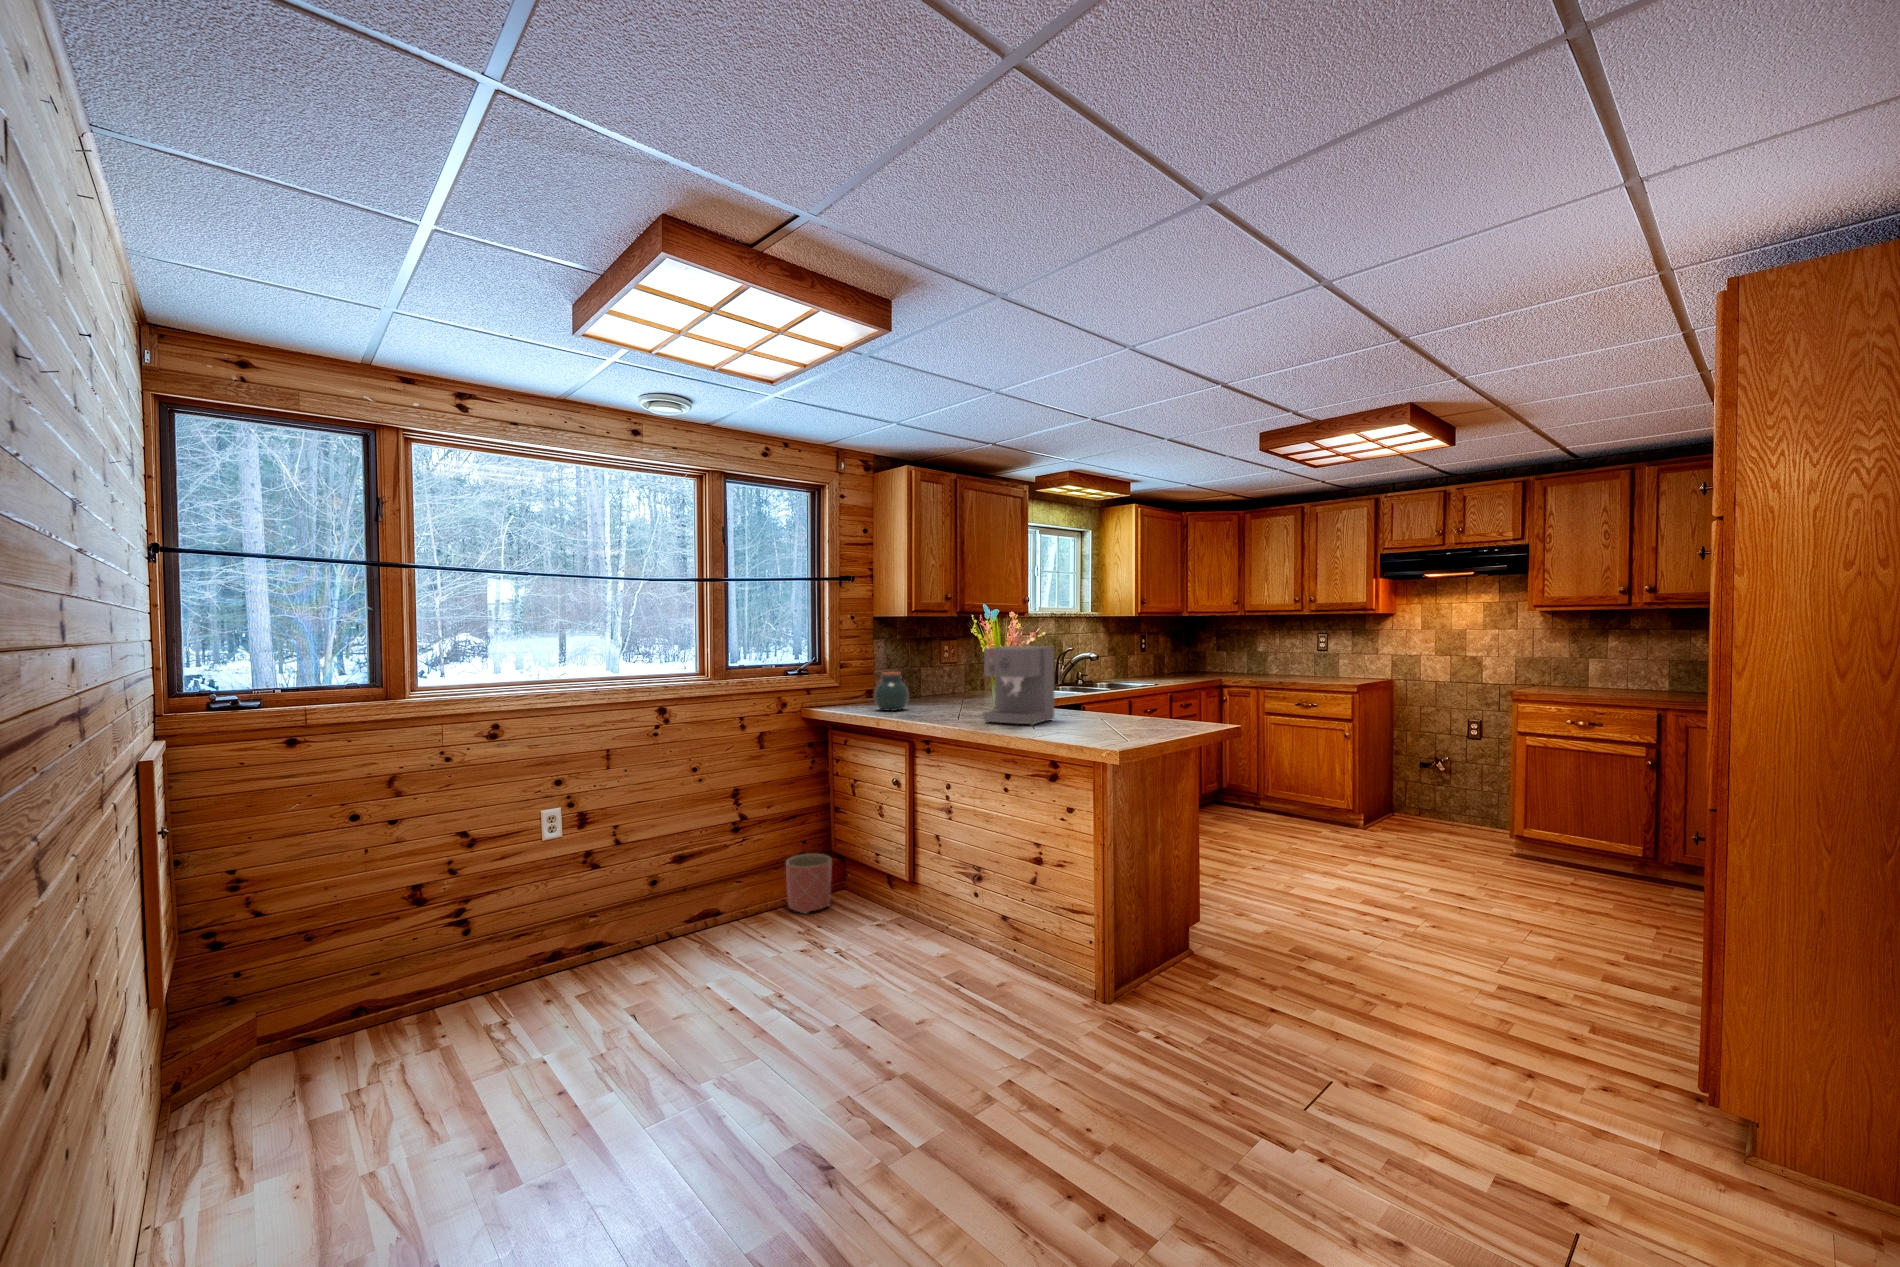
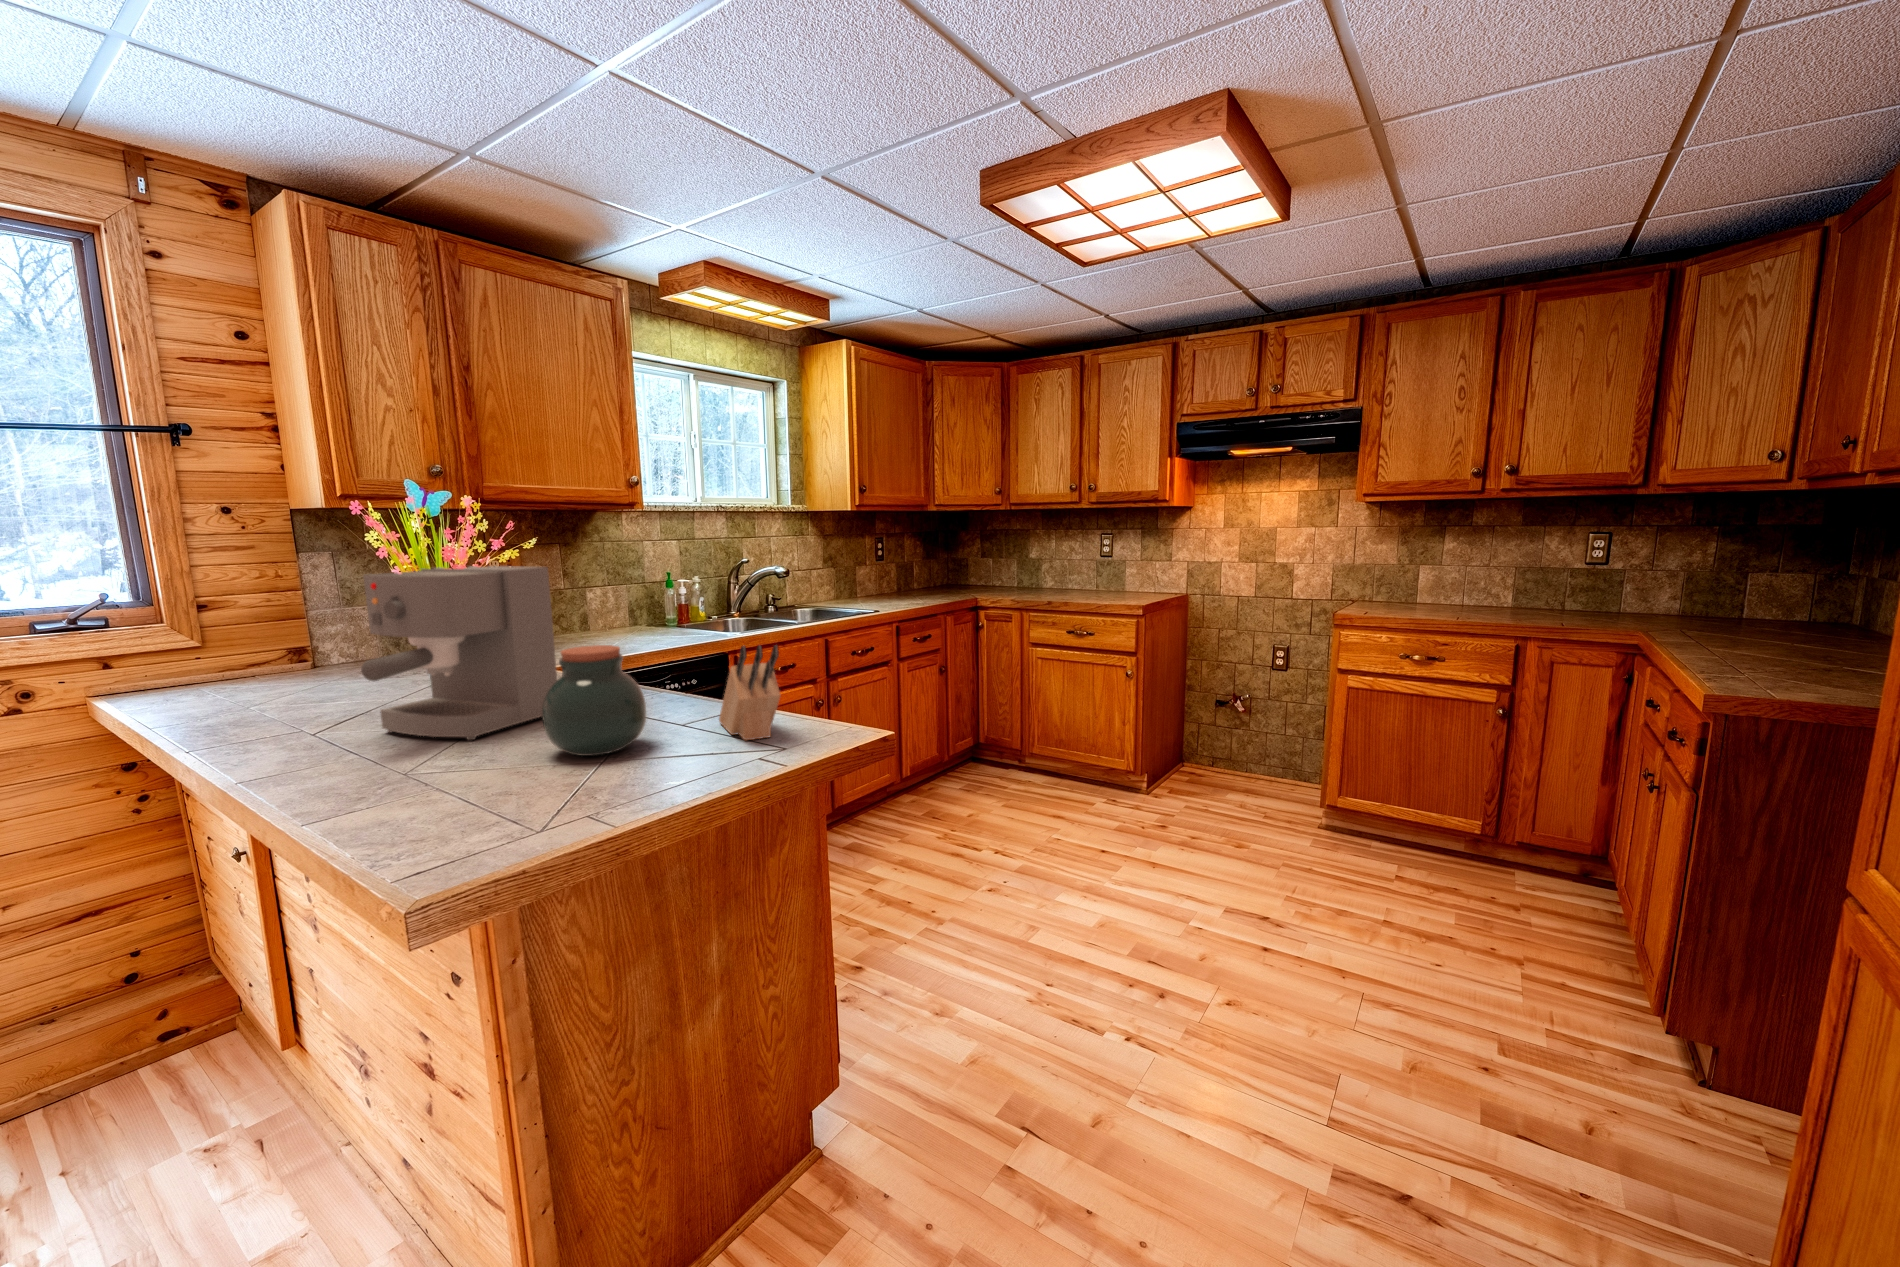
jar: present [874,672,909,711] -> present [542,645,646,756]
knife block: none [1143,682,1187,729] -> present [719,645,780,740]
planter: present [786,854,832,914] -> none [18,980,161,1120]

